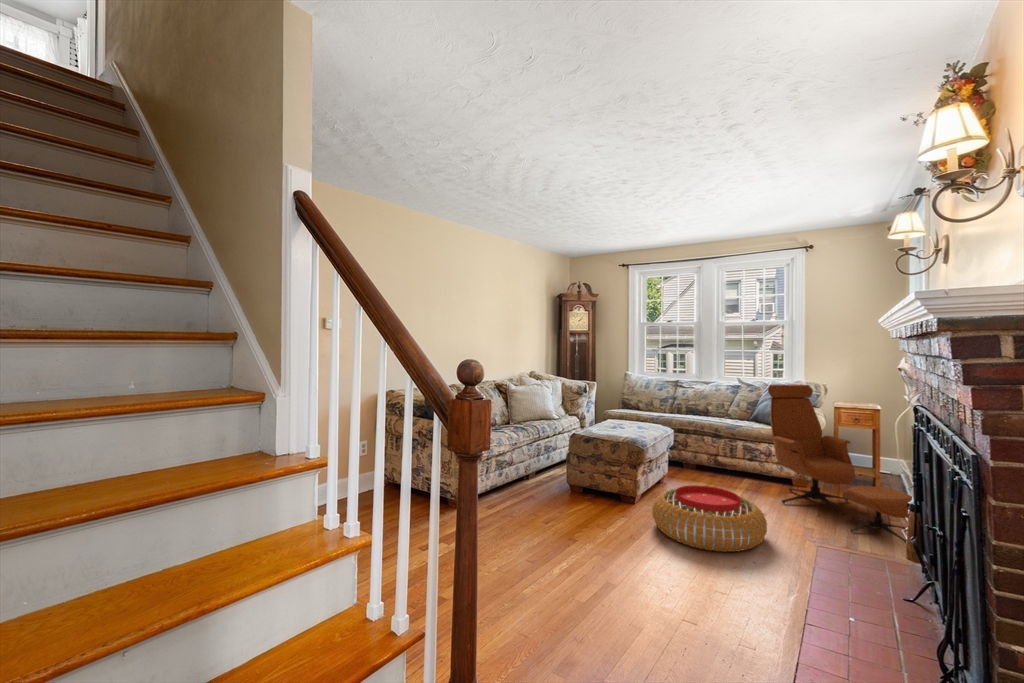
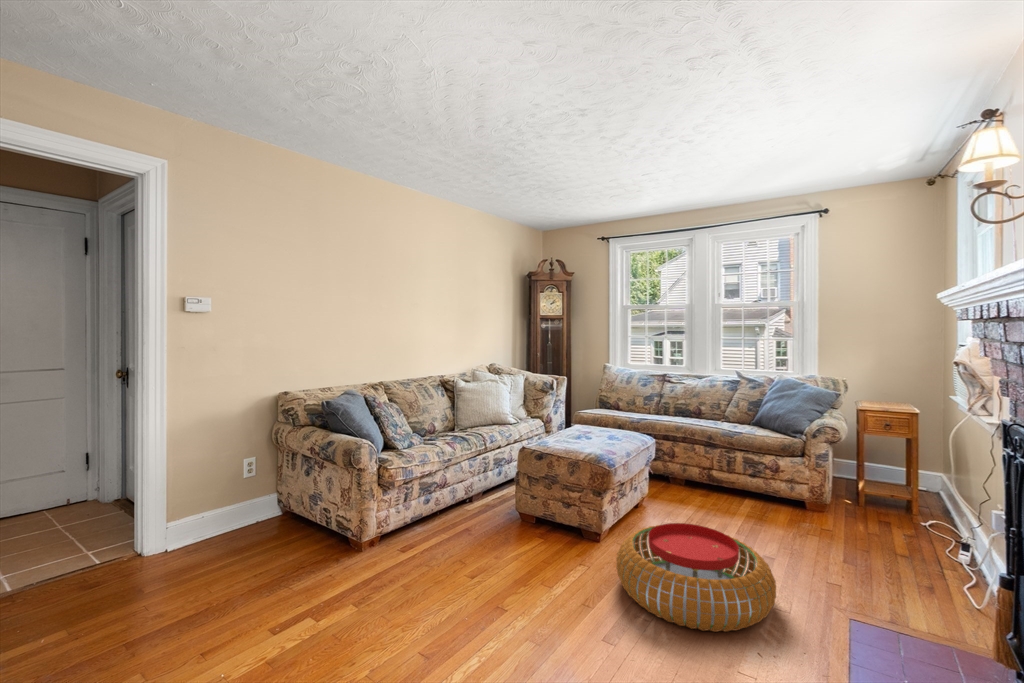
lounge chair: present [768,384,912,543] -> none [775,382,989,612]

